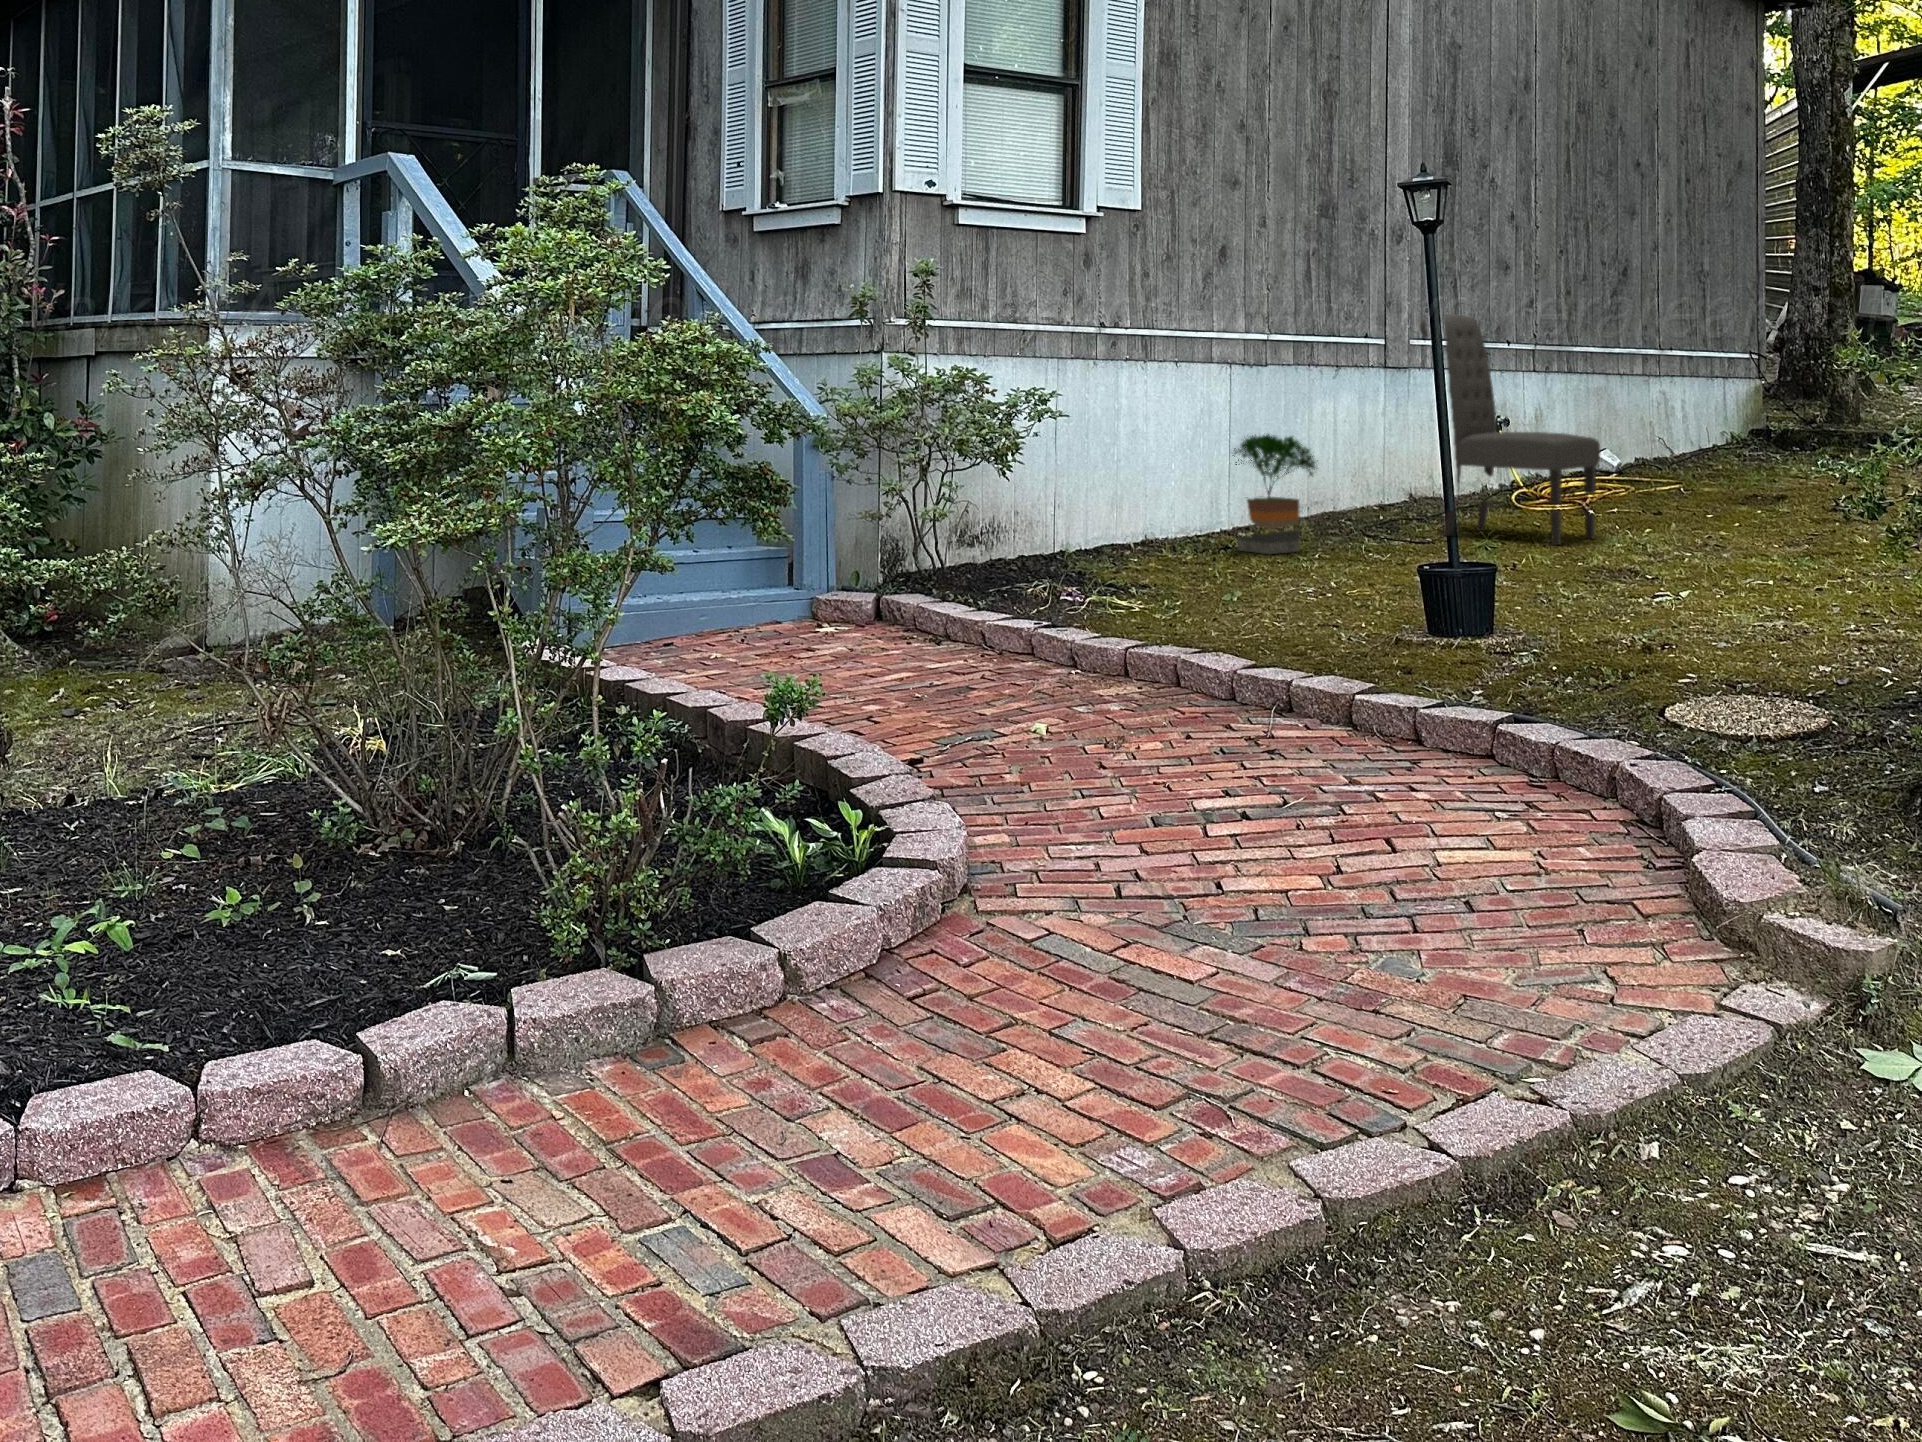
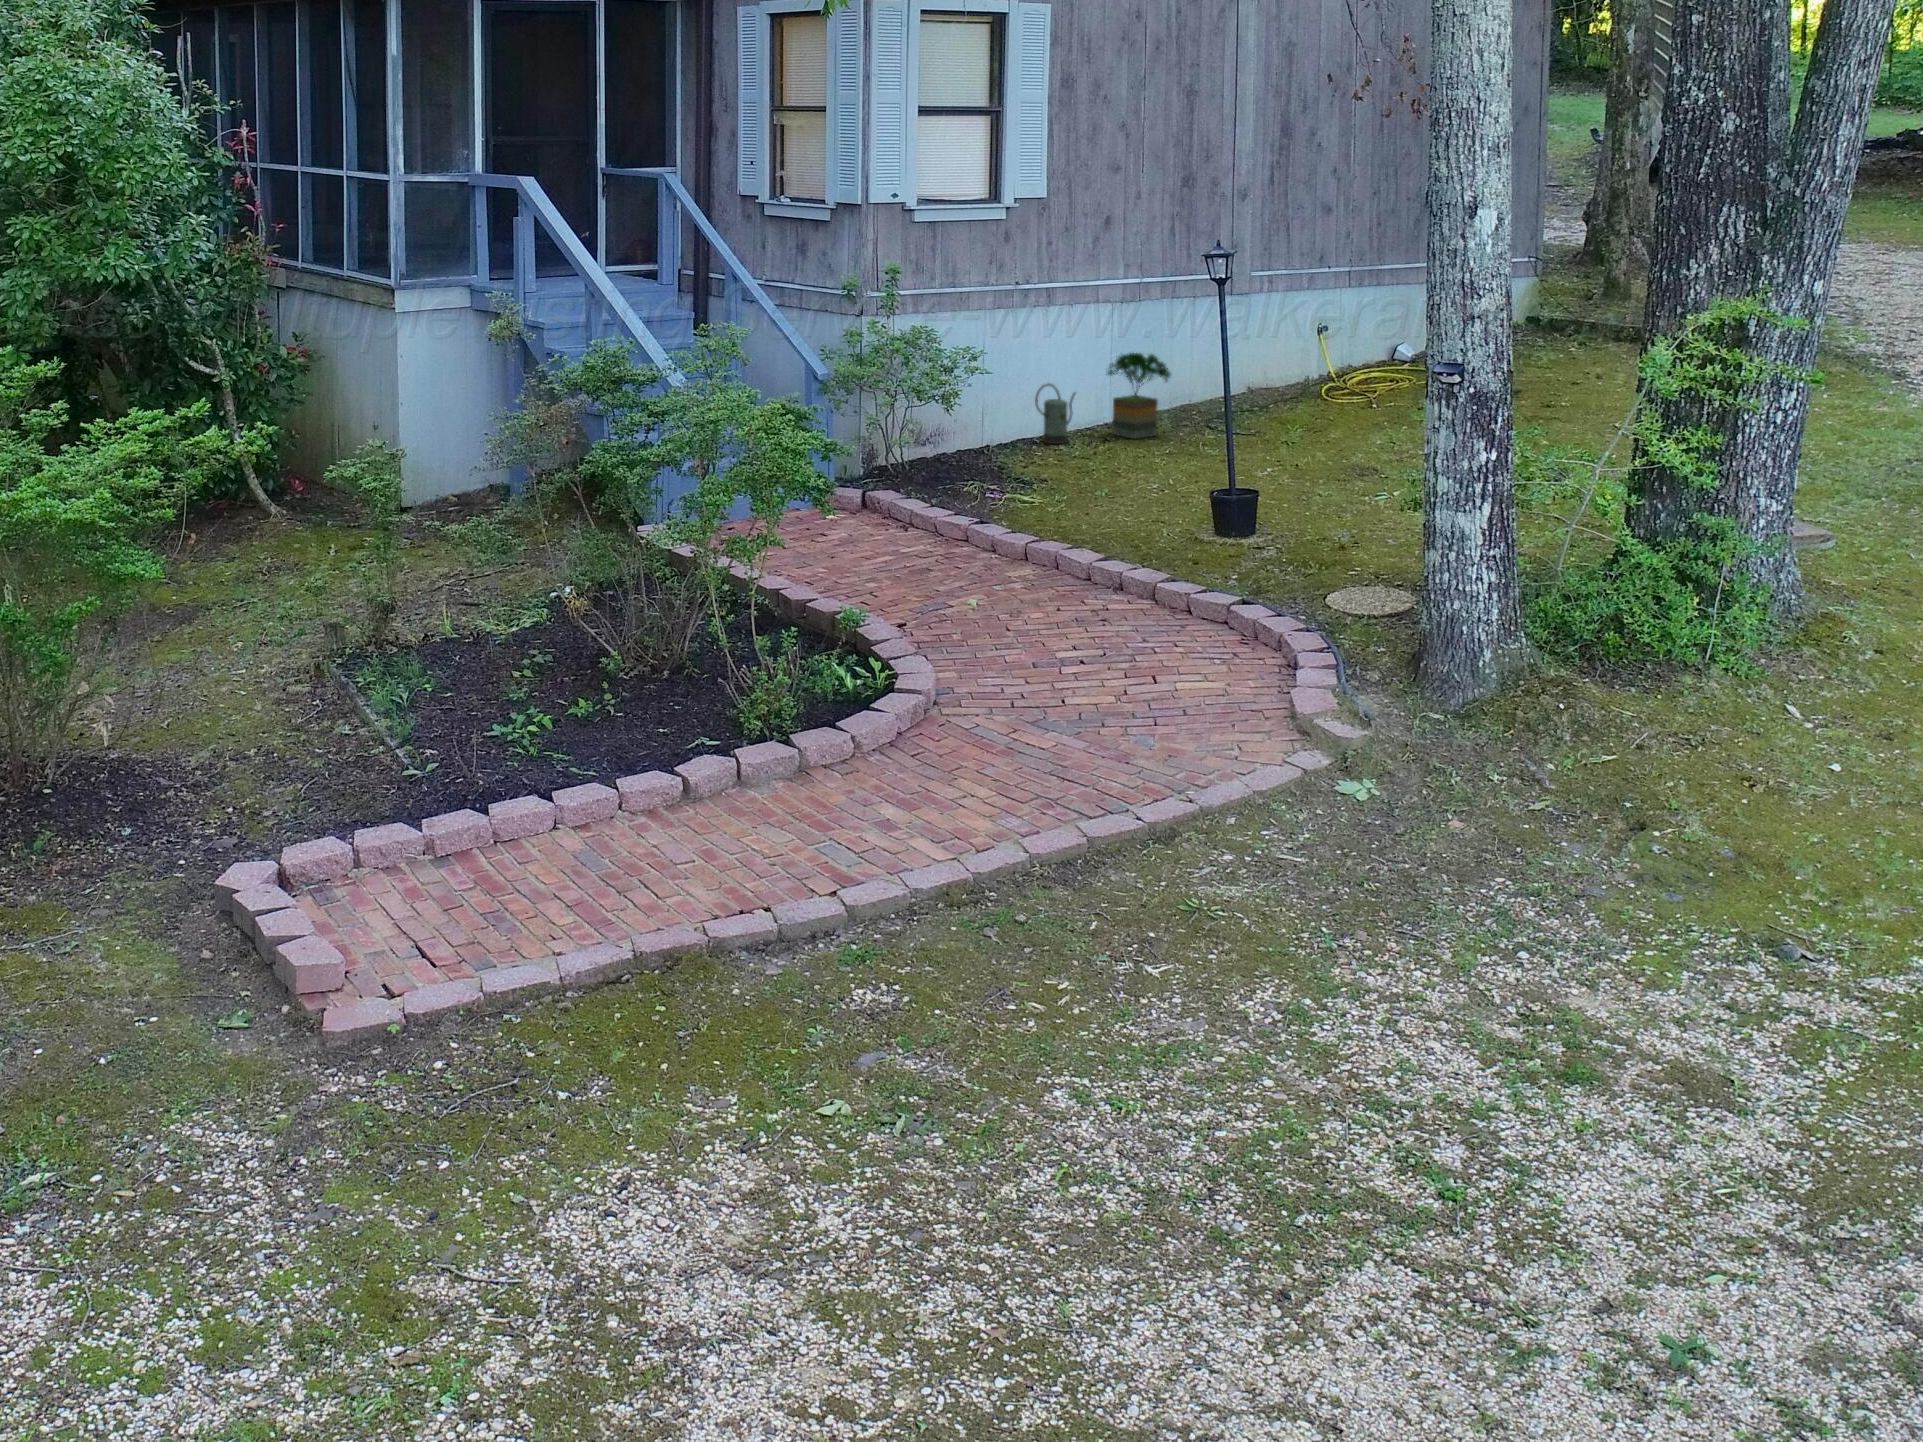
chair: present [1420,314,1600,545] -> none [1255,250,1388,427]
watering can: none [1131,471,1188,558] -> present [1035,384,1076,444]

